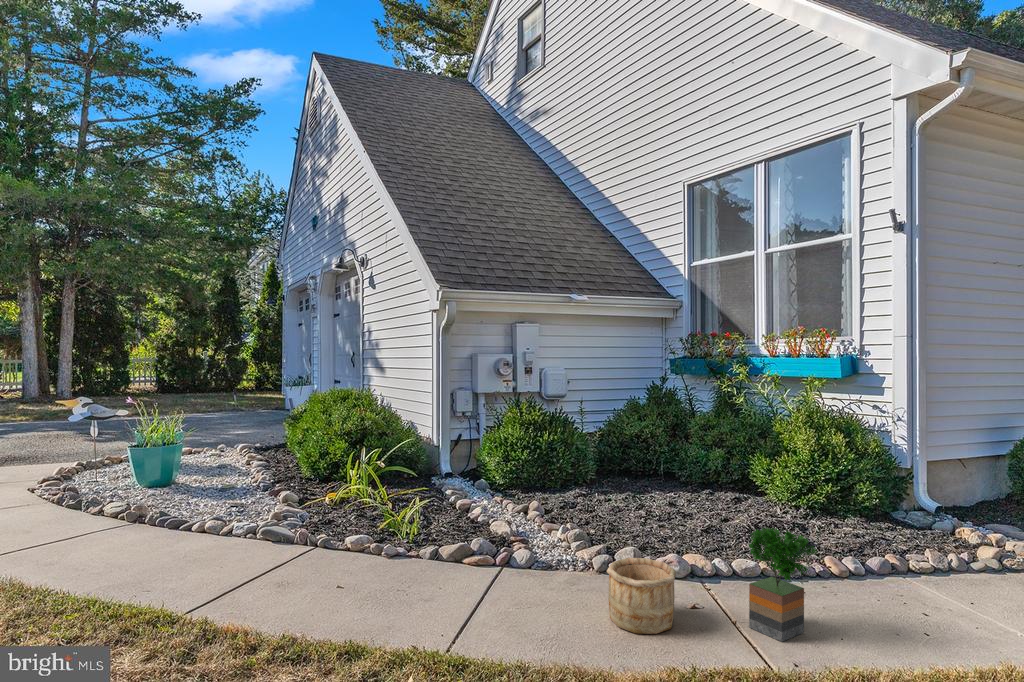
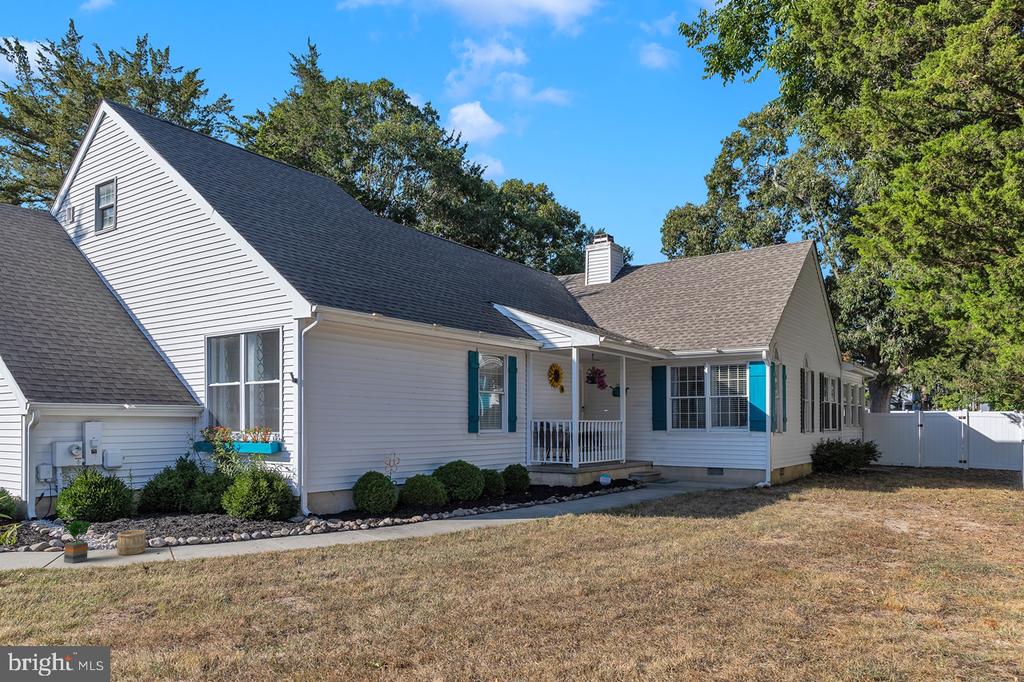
potted tree: present [749,527,817,642] -> present [63,521,94,563]

